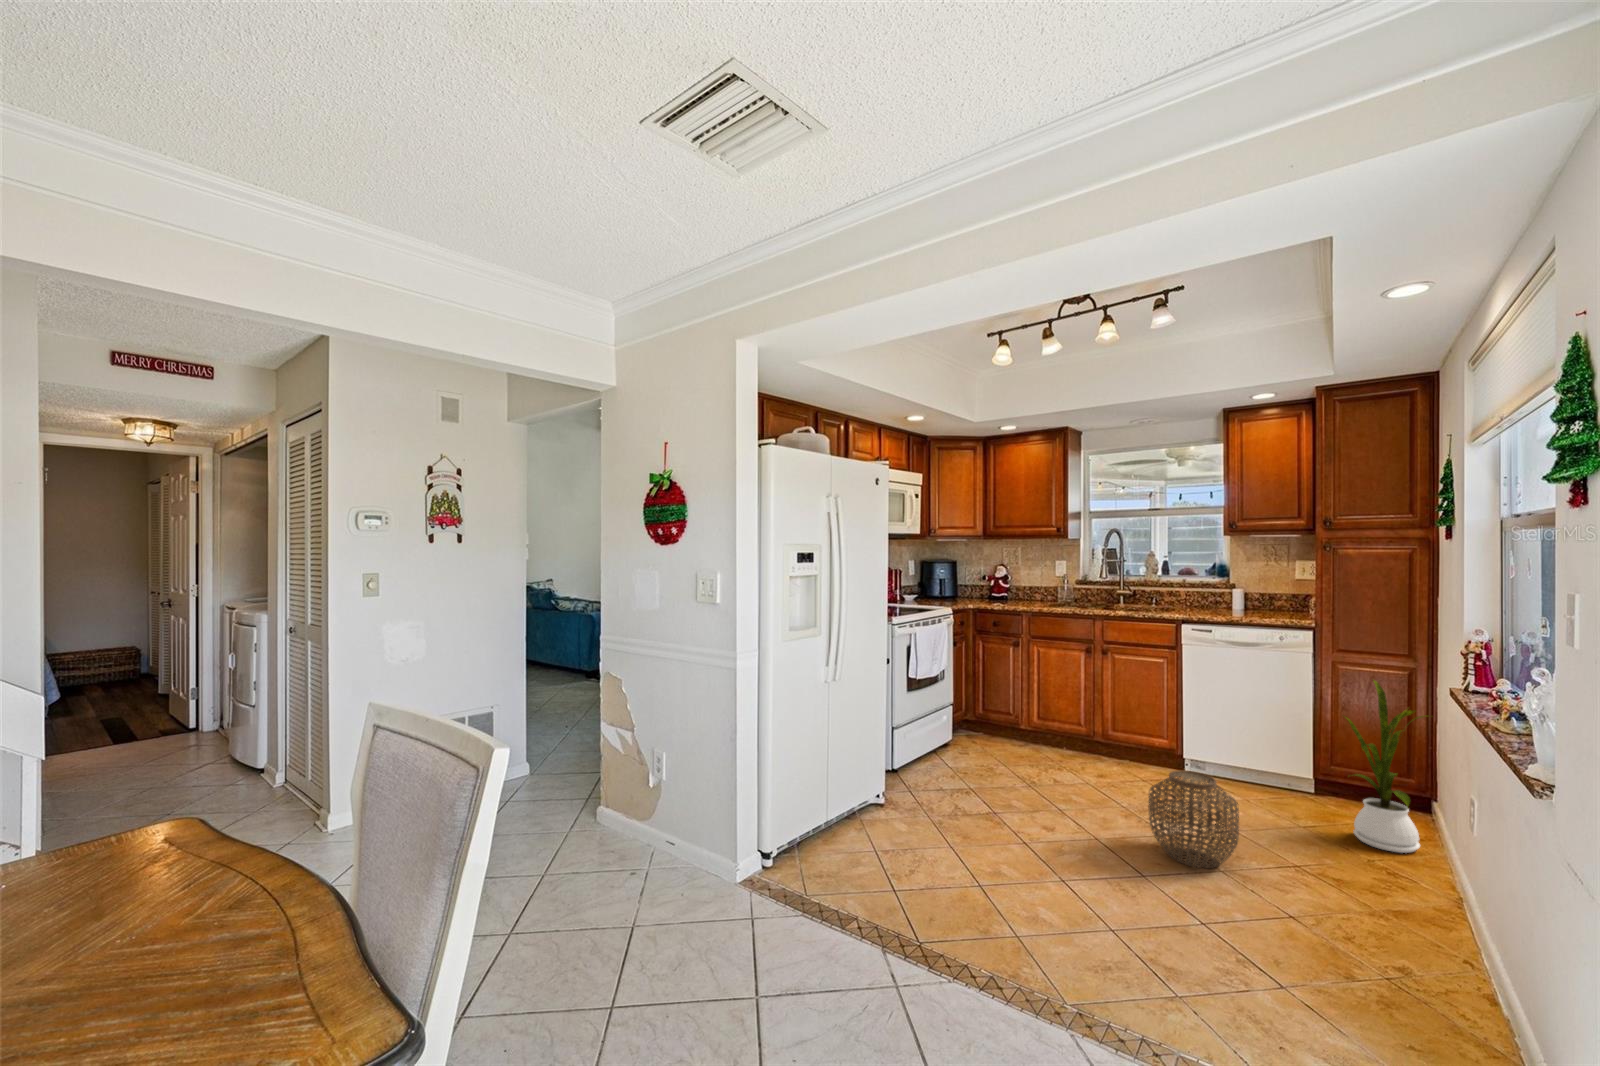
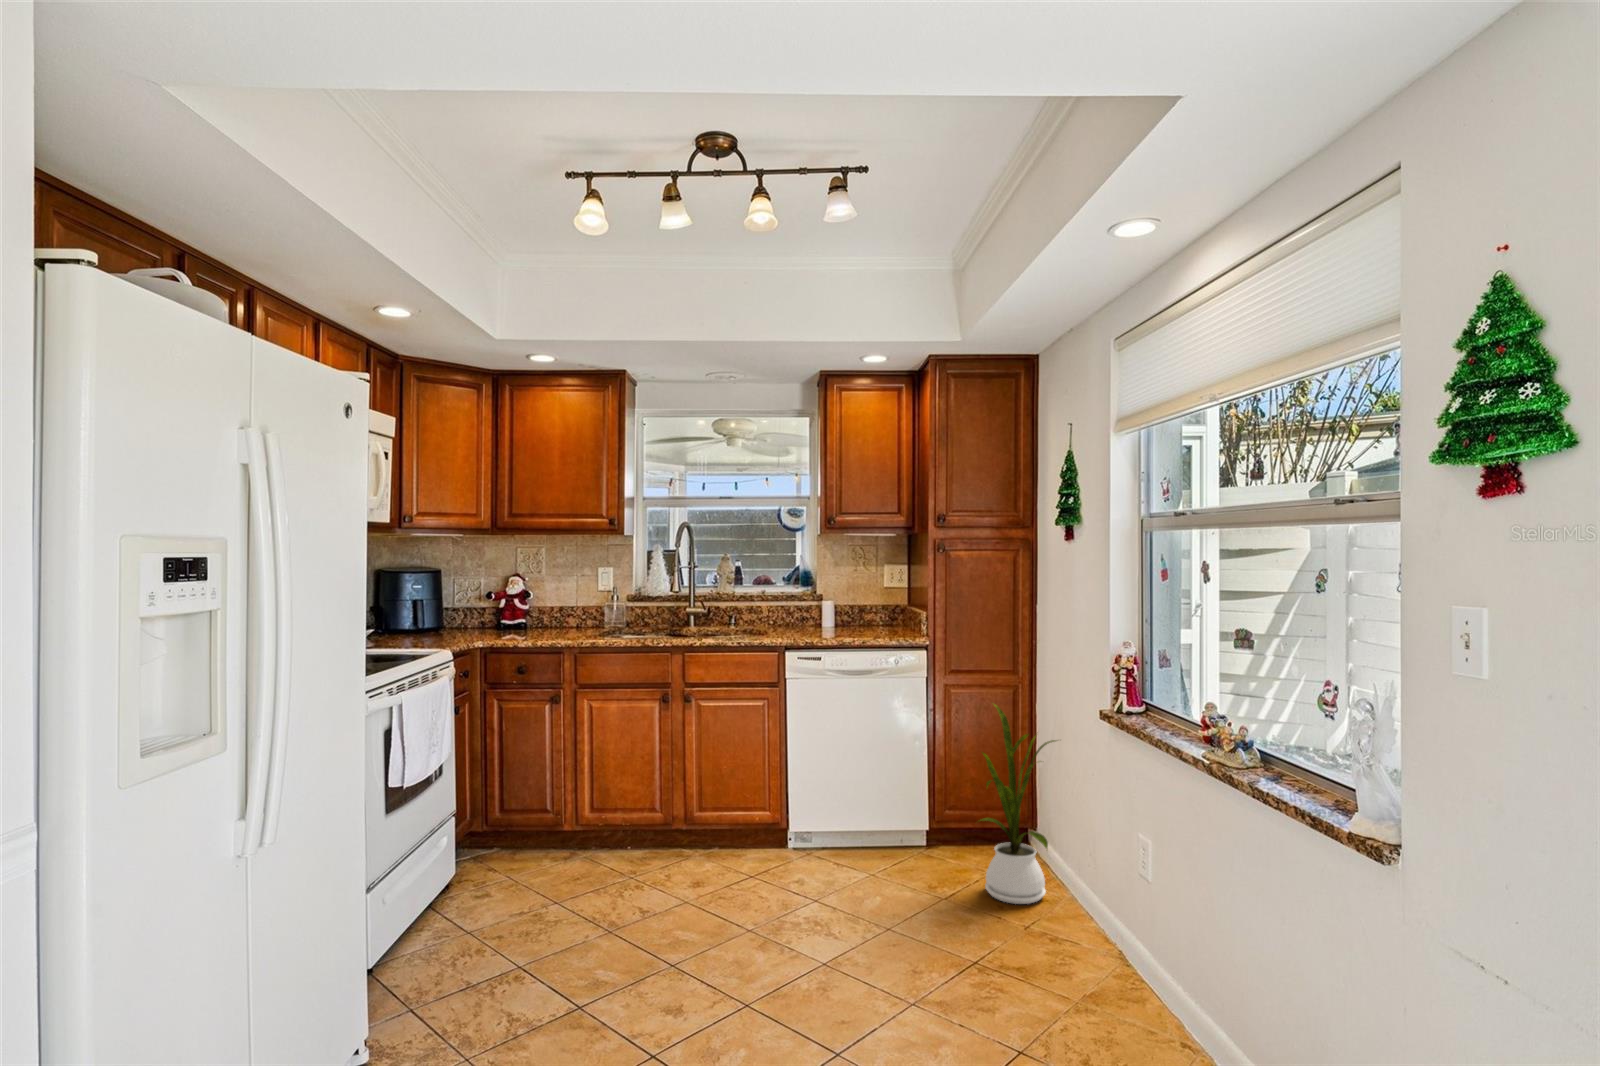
woven basket: present [1149,771,1239,868] -> none [809,864,919,1003]

